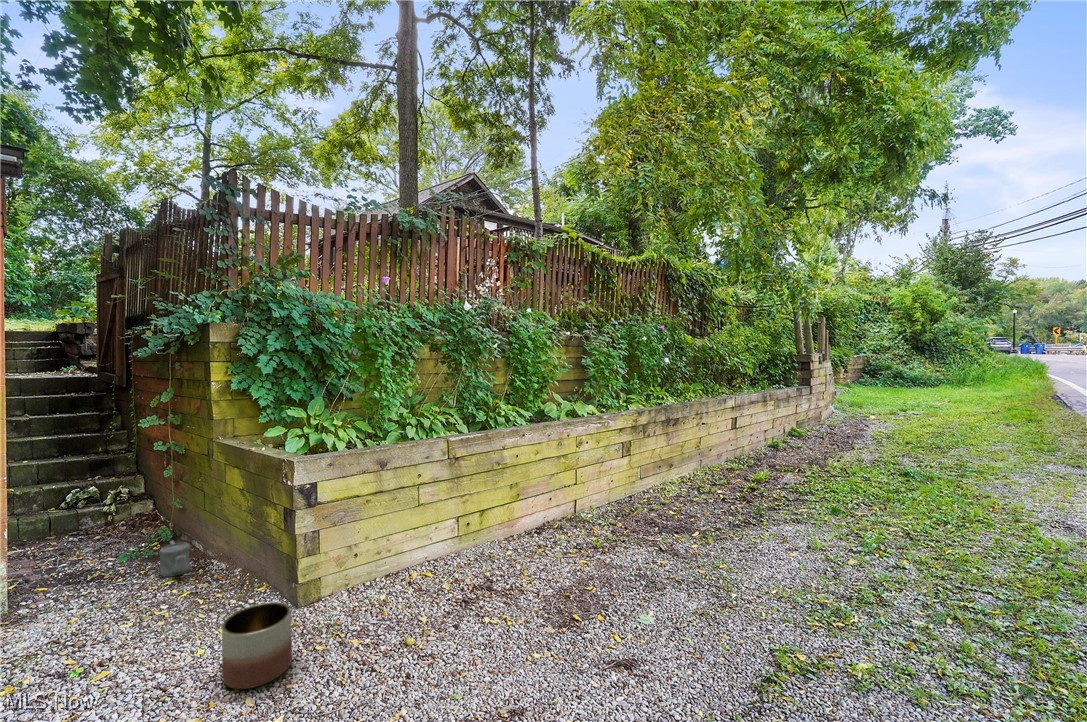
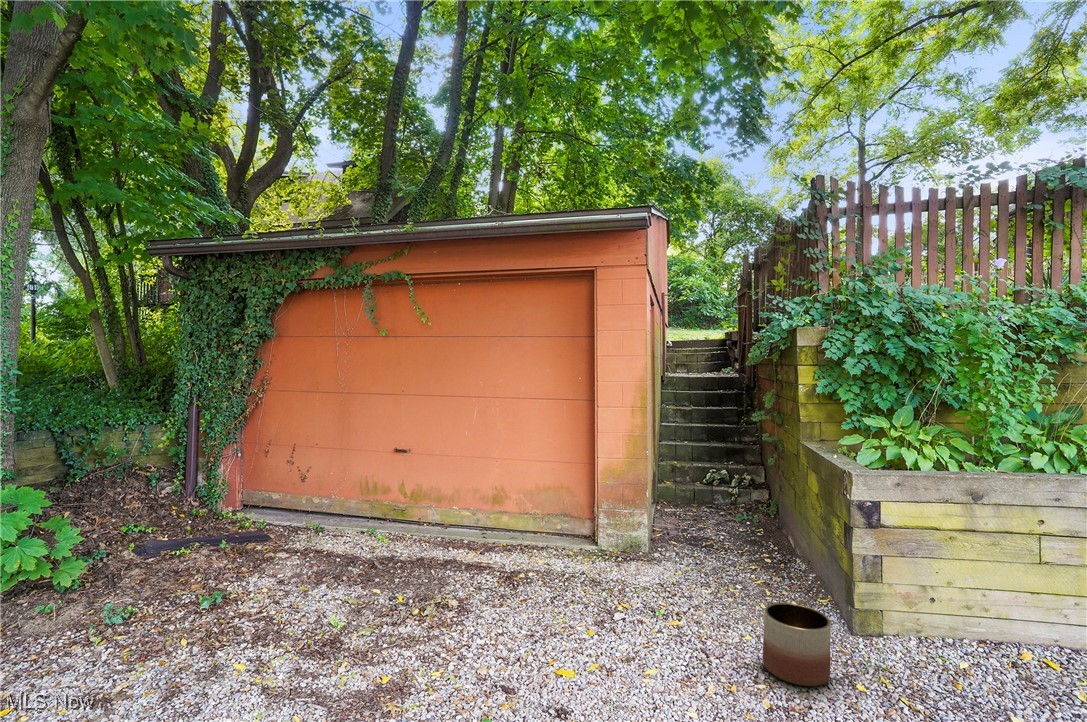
watering can: present [159,541,191,577] -> none [750,530,776,563]

